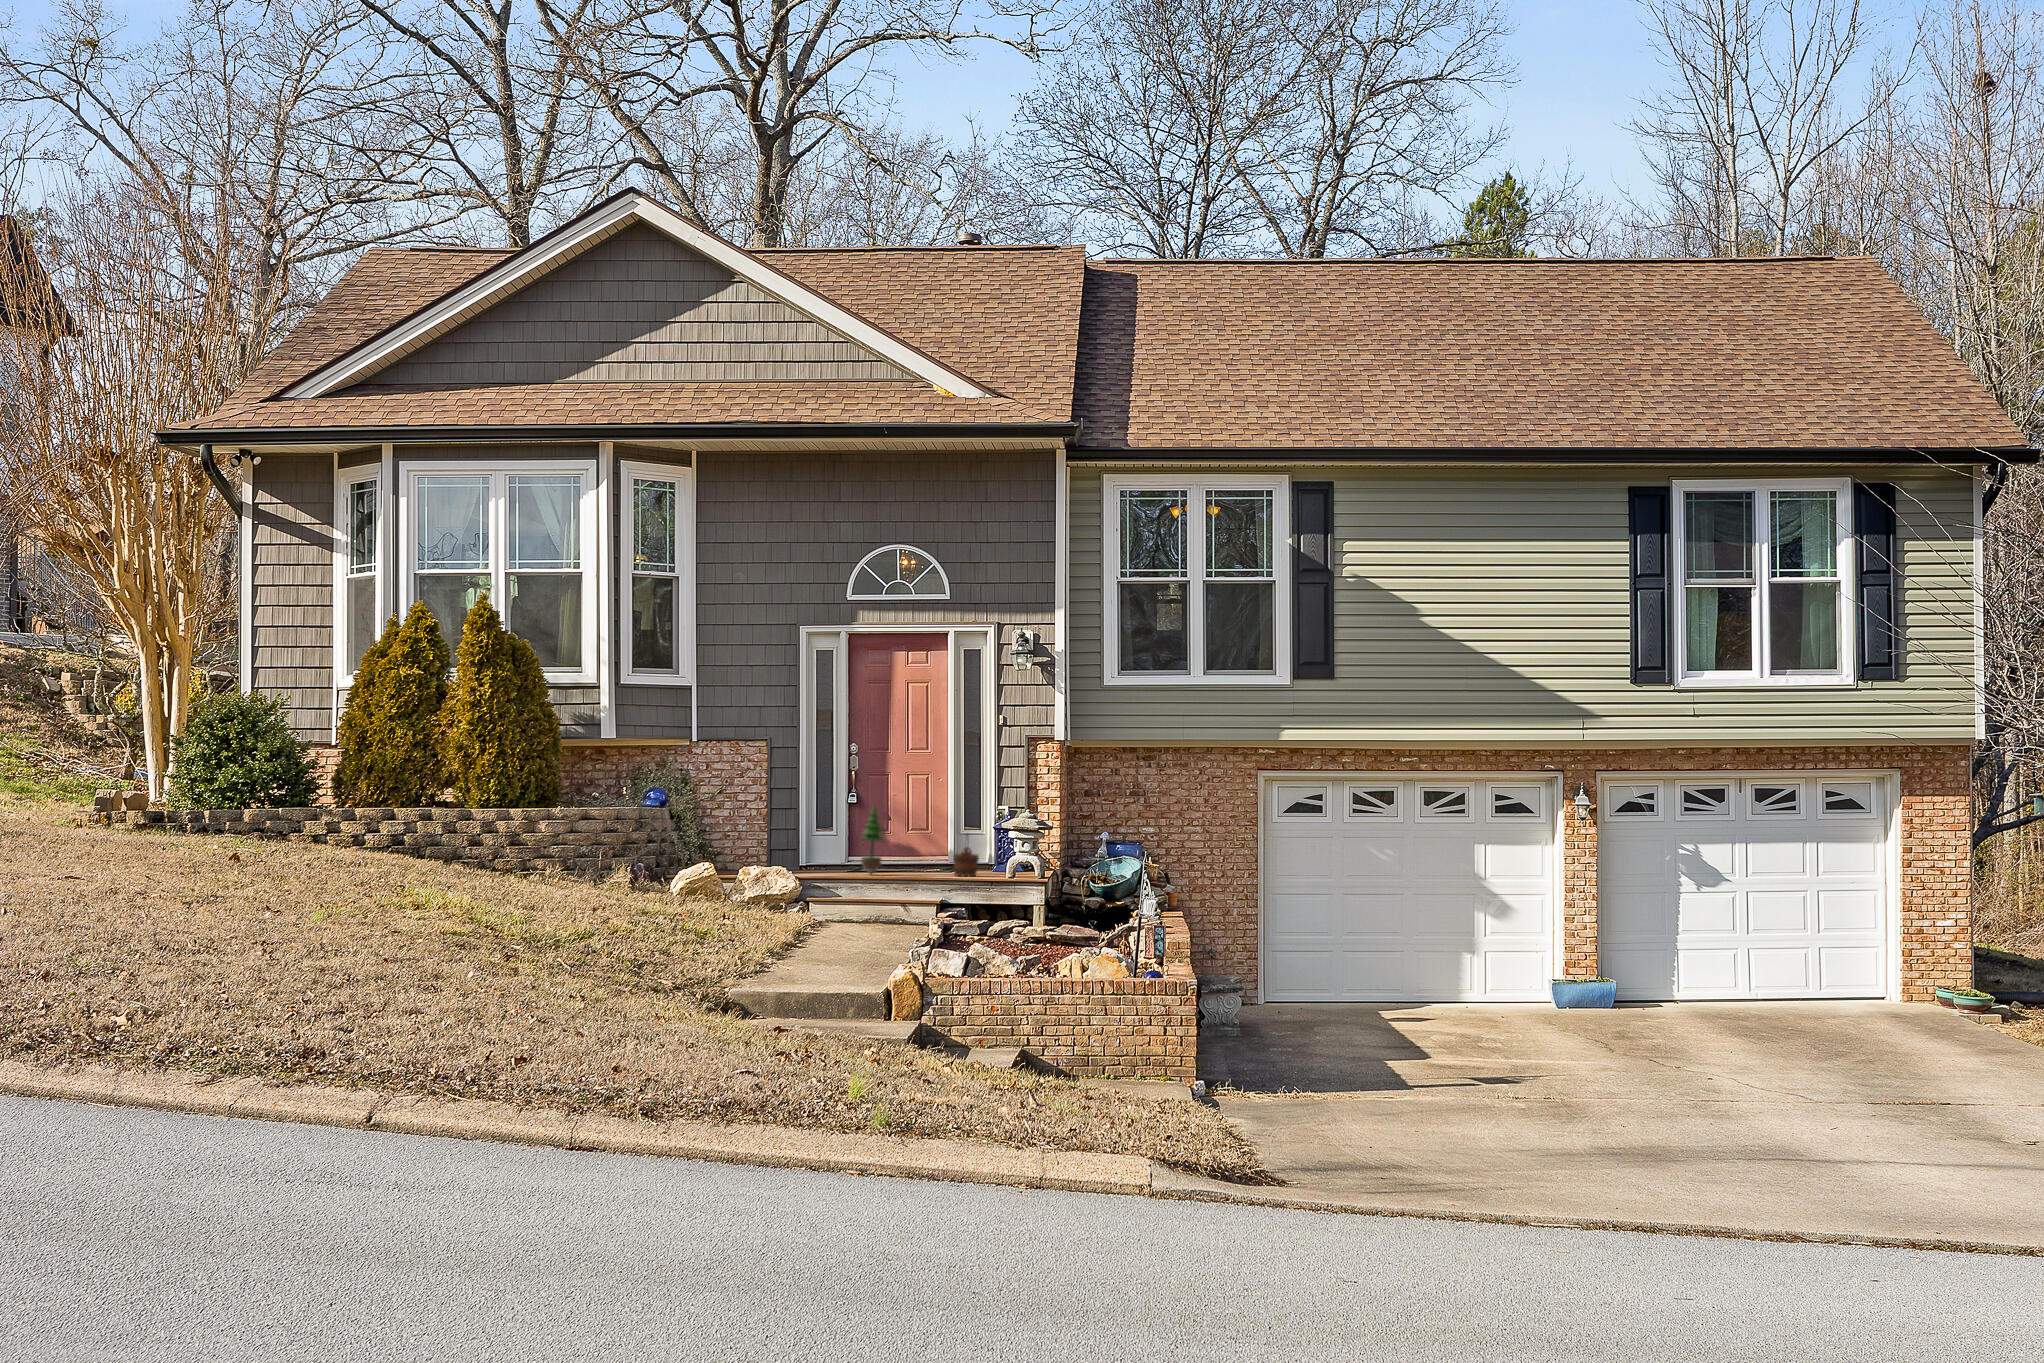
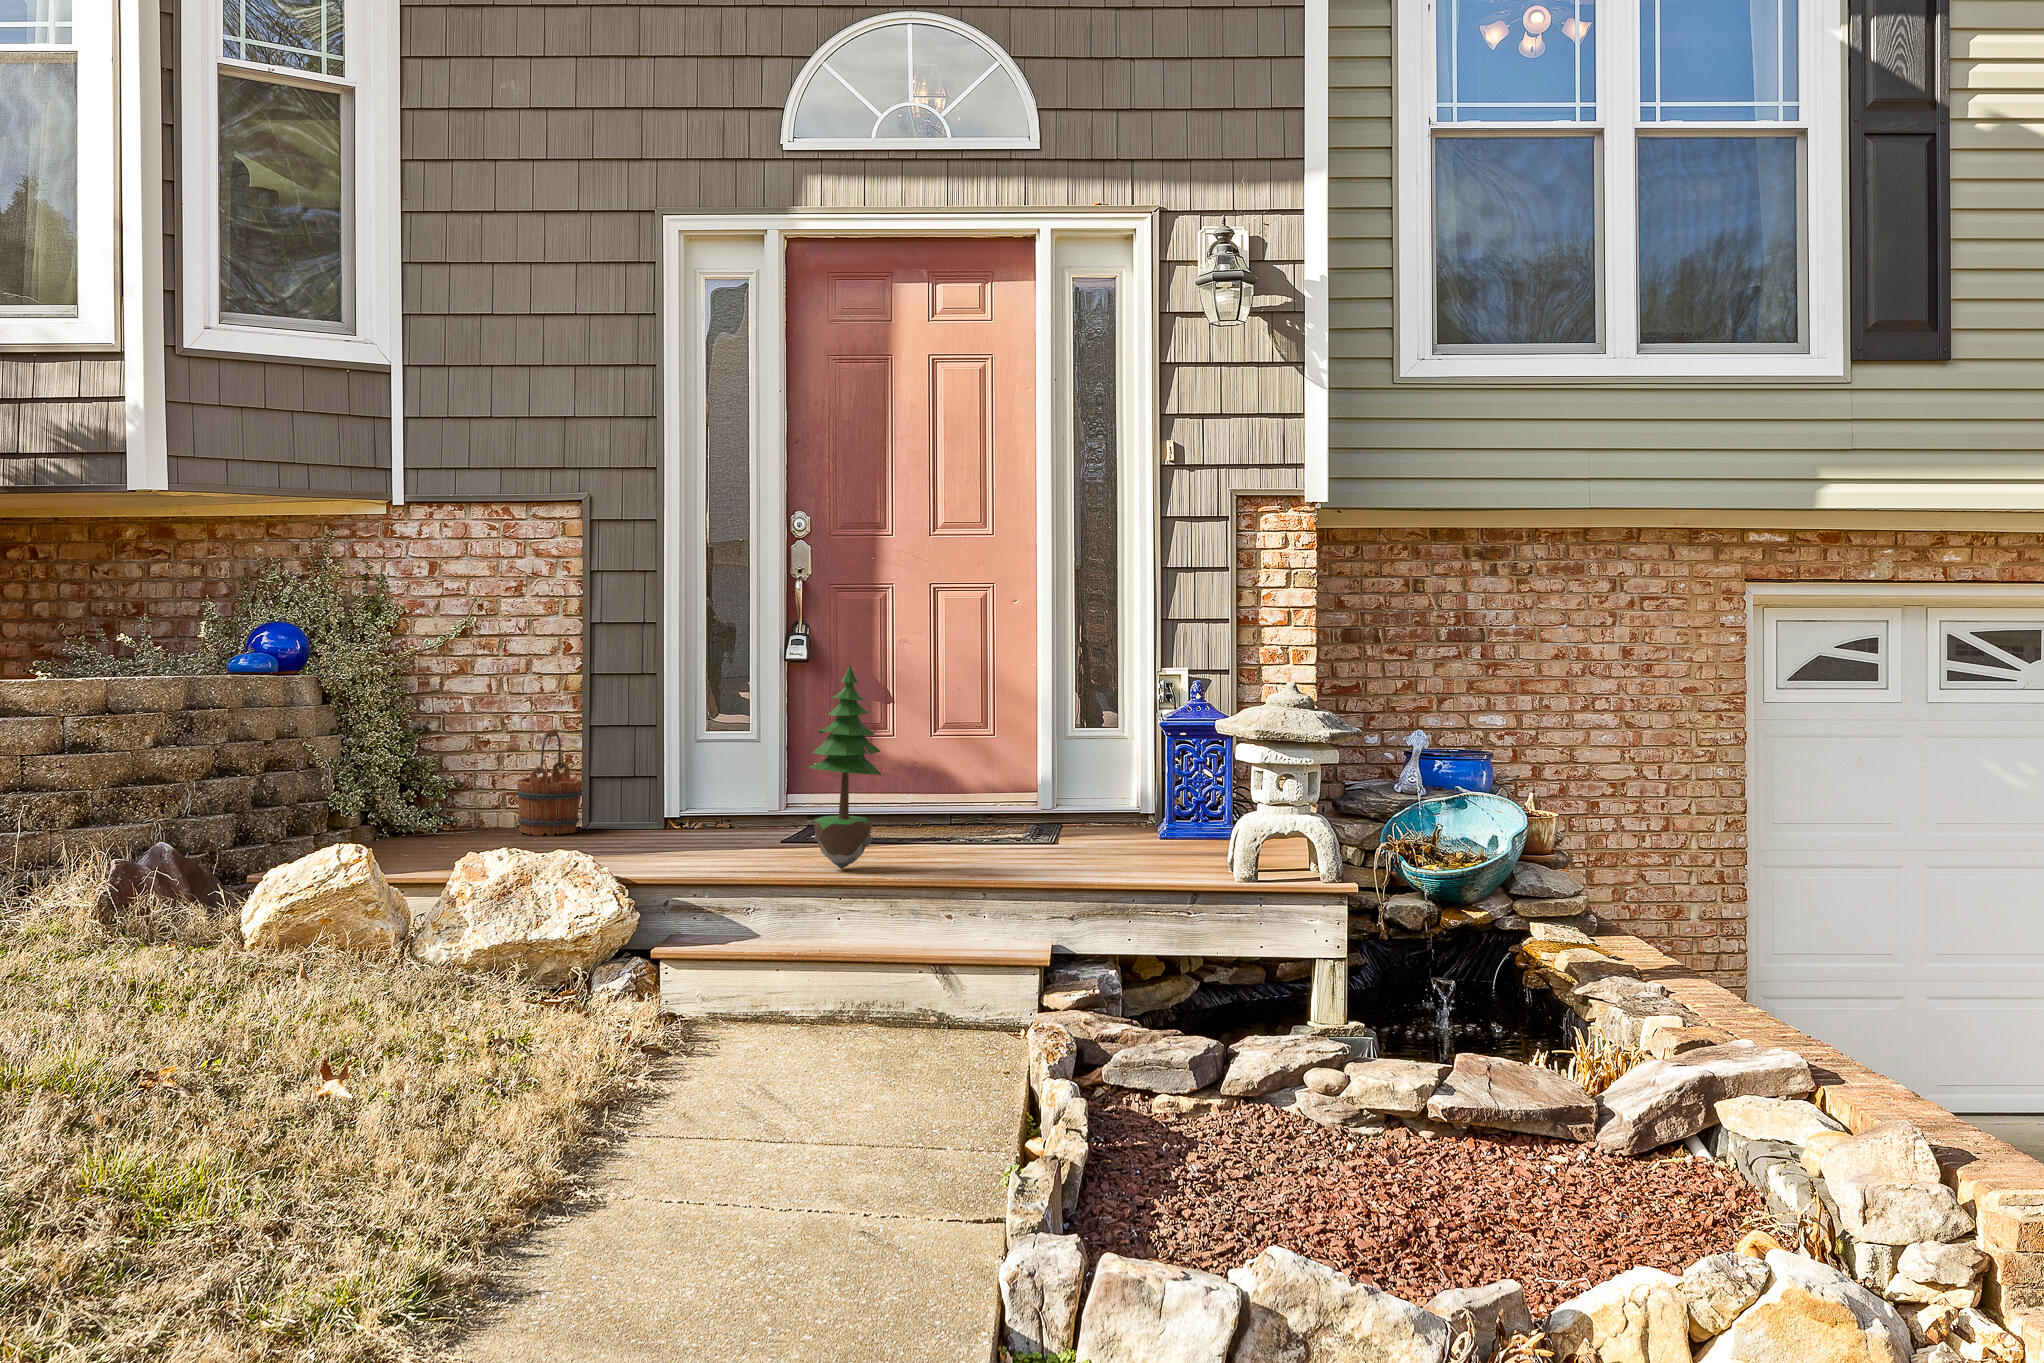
wooden bucket: present [953,834,979,876] -> present [516,729,582,836]

